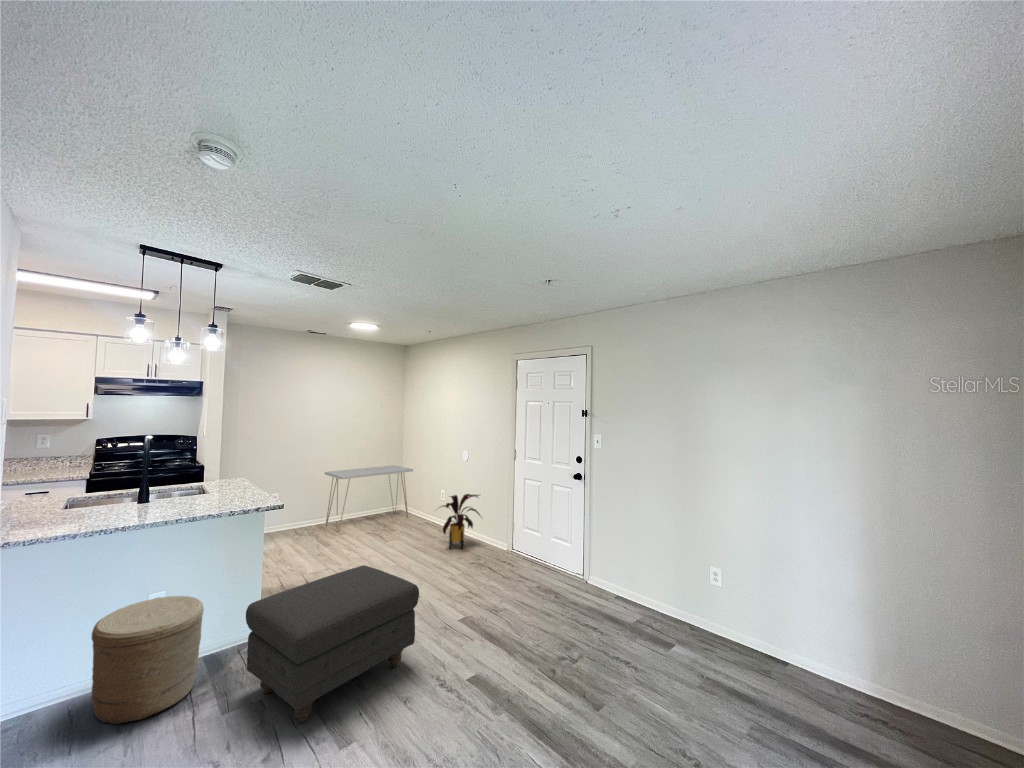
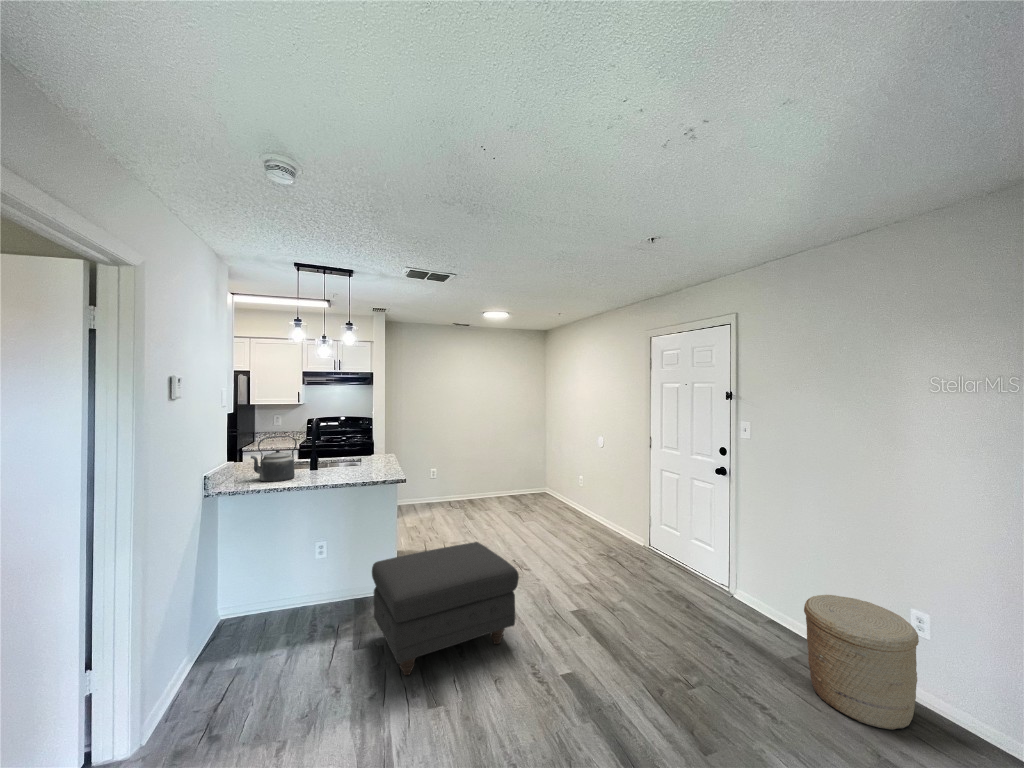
kettle: none [53,462,125,523] -> present [251,436,297,482]
console table: present [325,465,413,532] -> none [475,449,555,507]
house plant: present [442,494,480,549] -> none [566,482,618,539]
woven basket: present [91,596,204,725] -> present [804,595,919,730]

